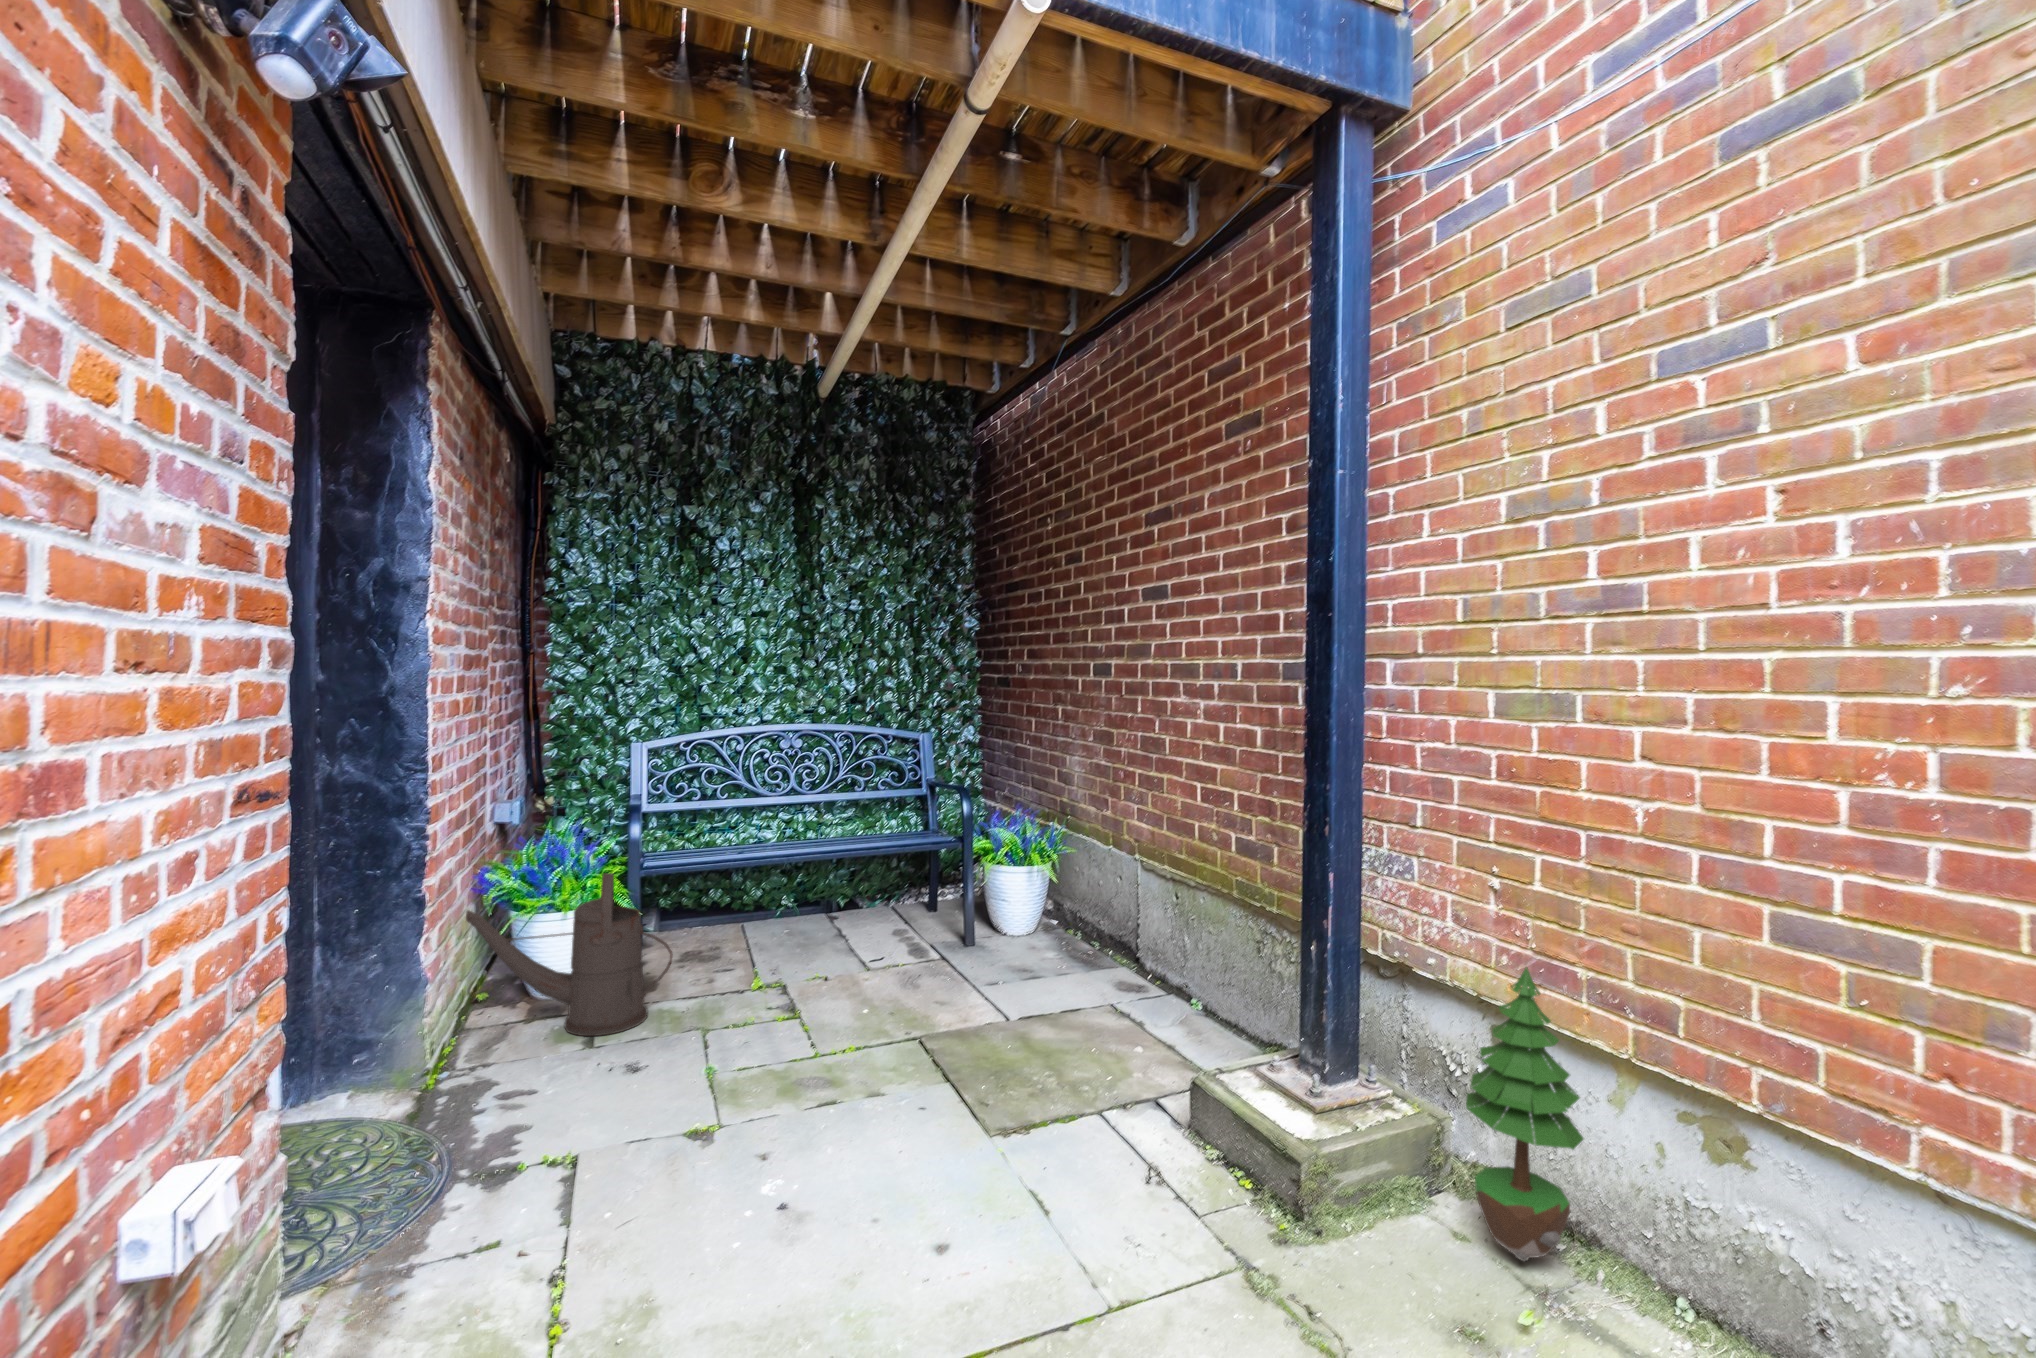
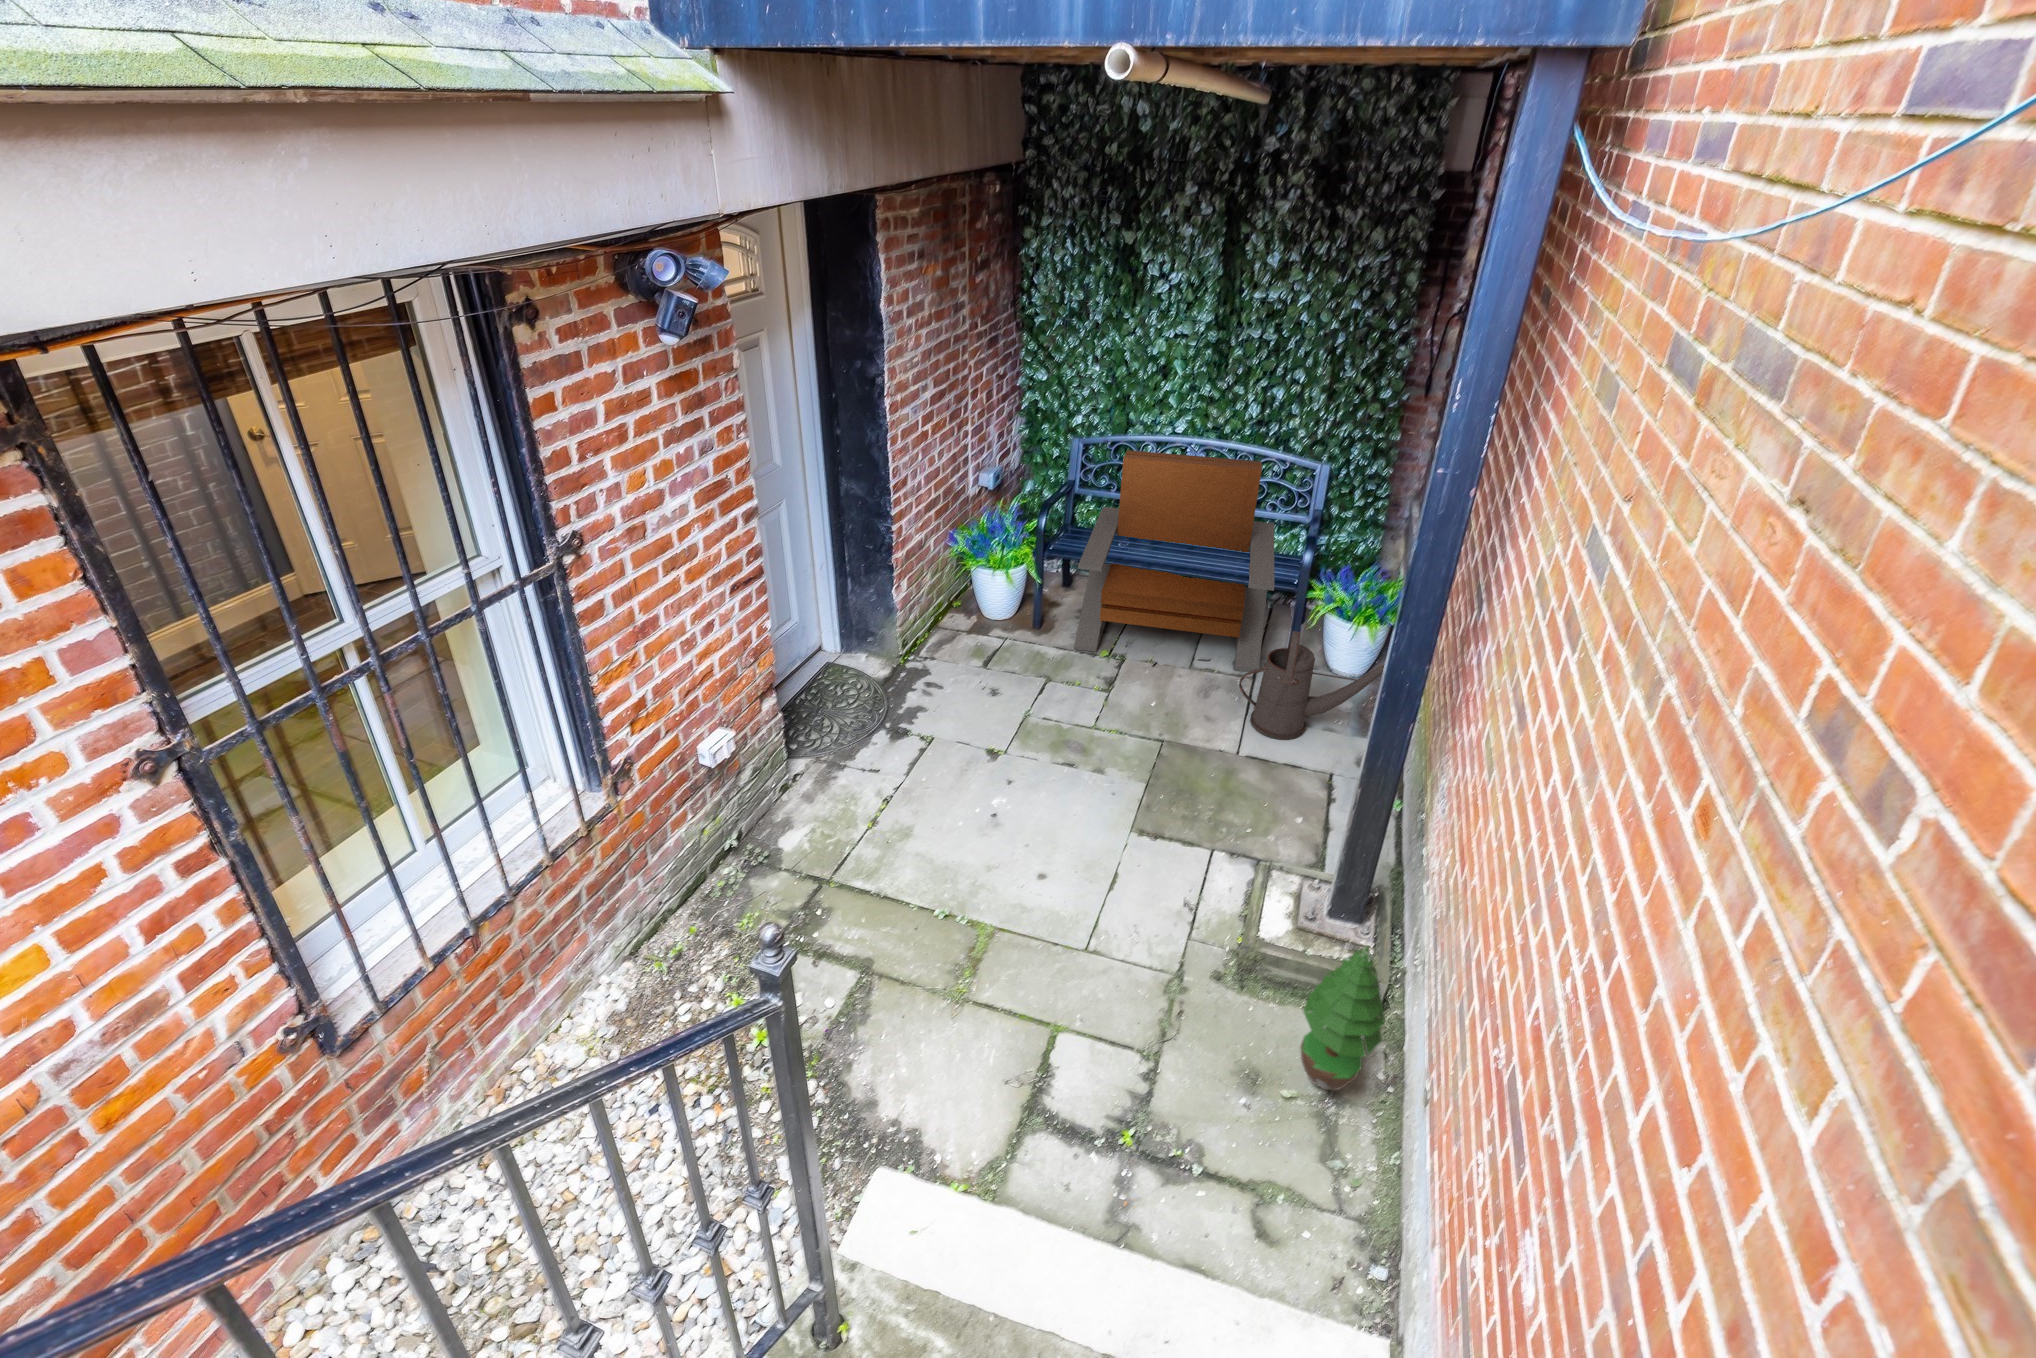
lounge chair: none [688,732,961,991] -> present [1074,450,1274,673]
watering can: present [466,873,673,1036] -> present [1239,631,1384,740]

